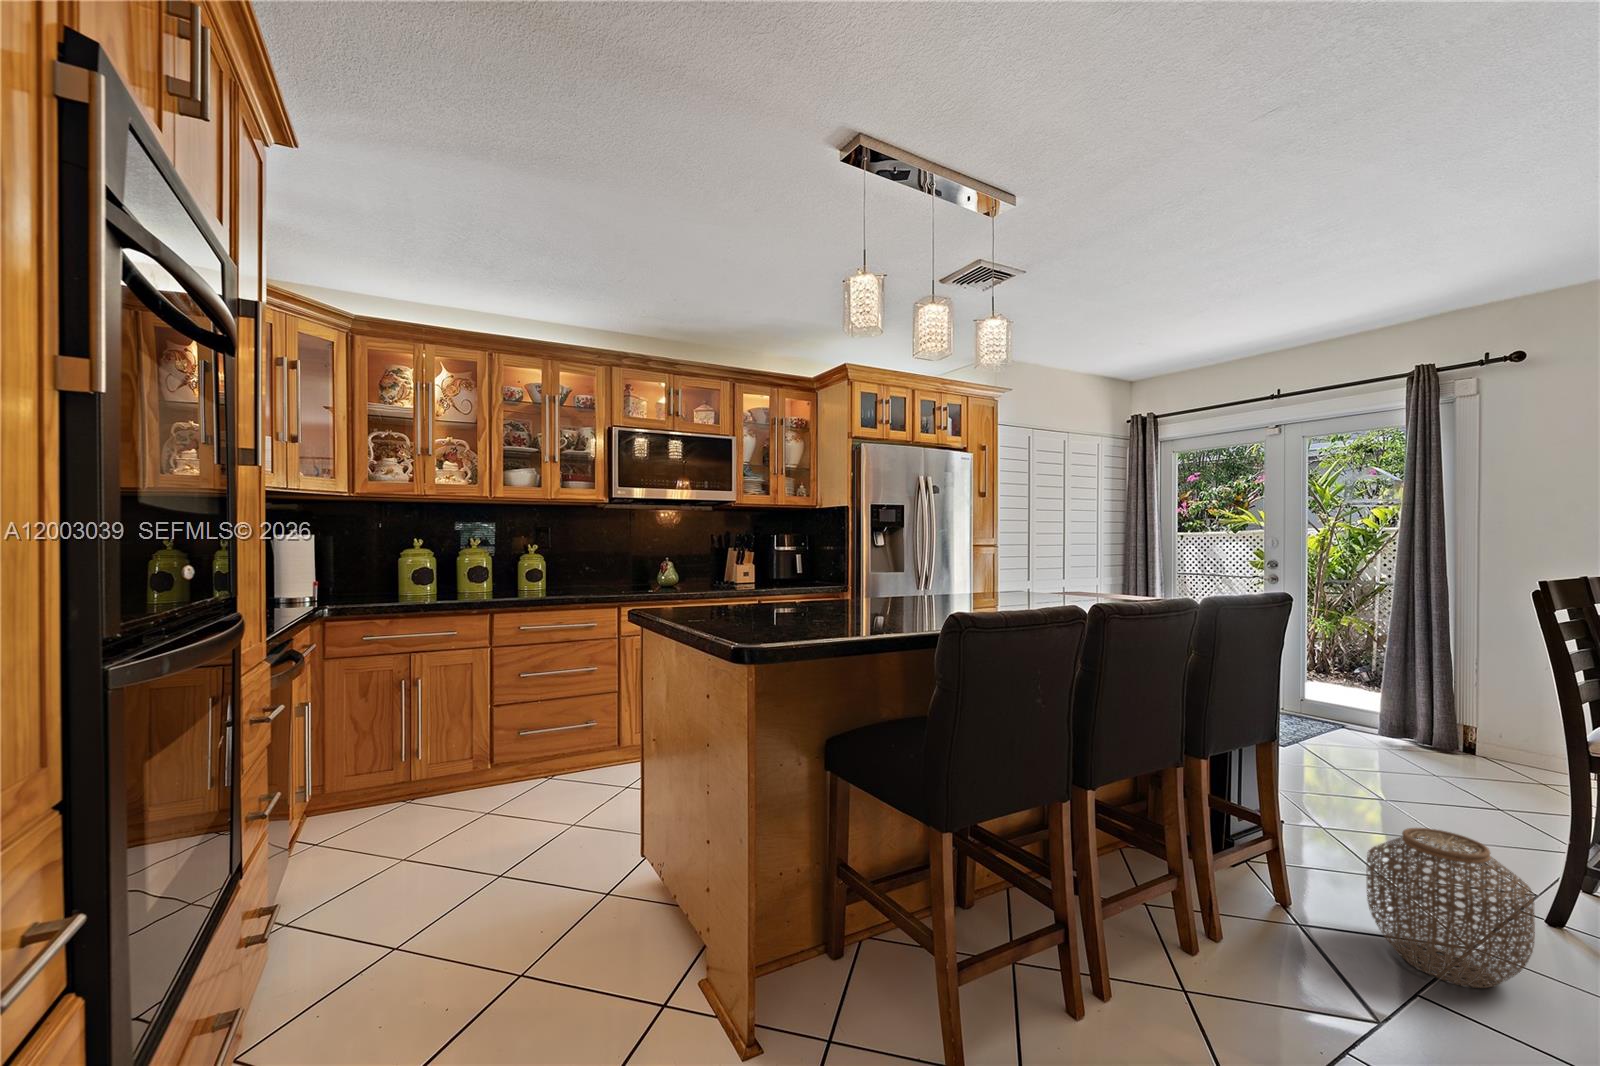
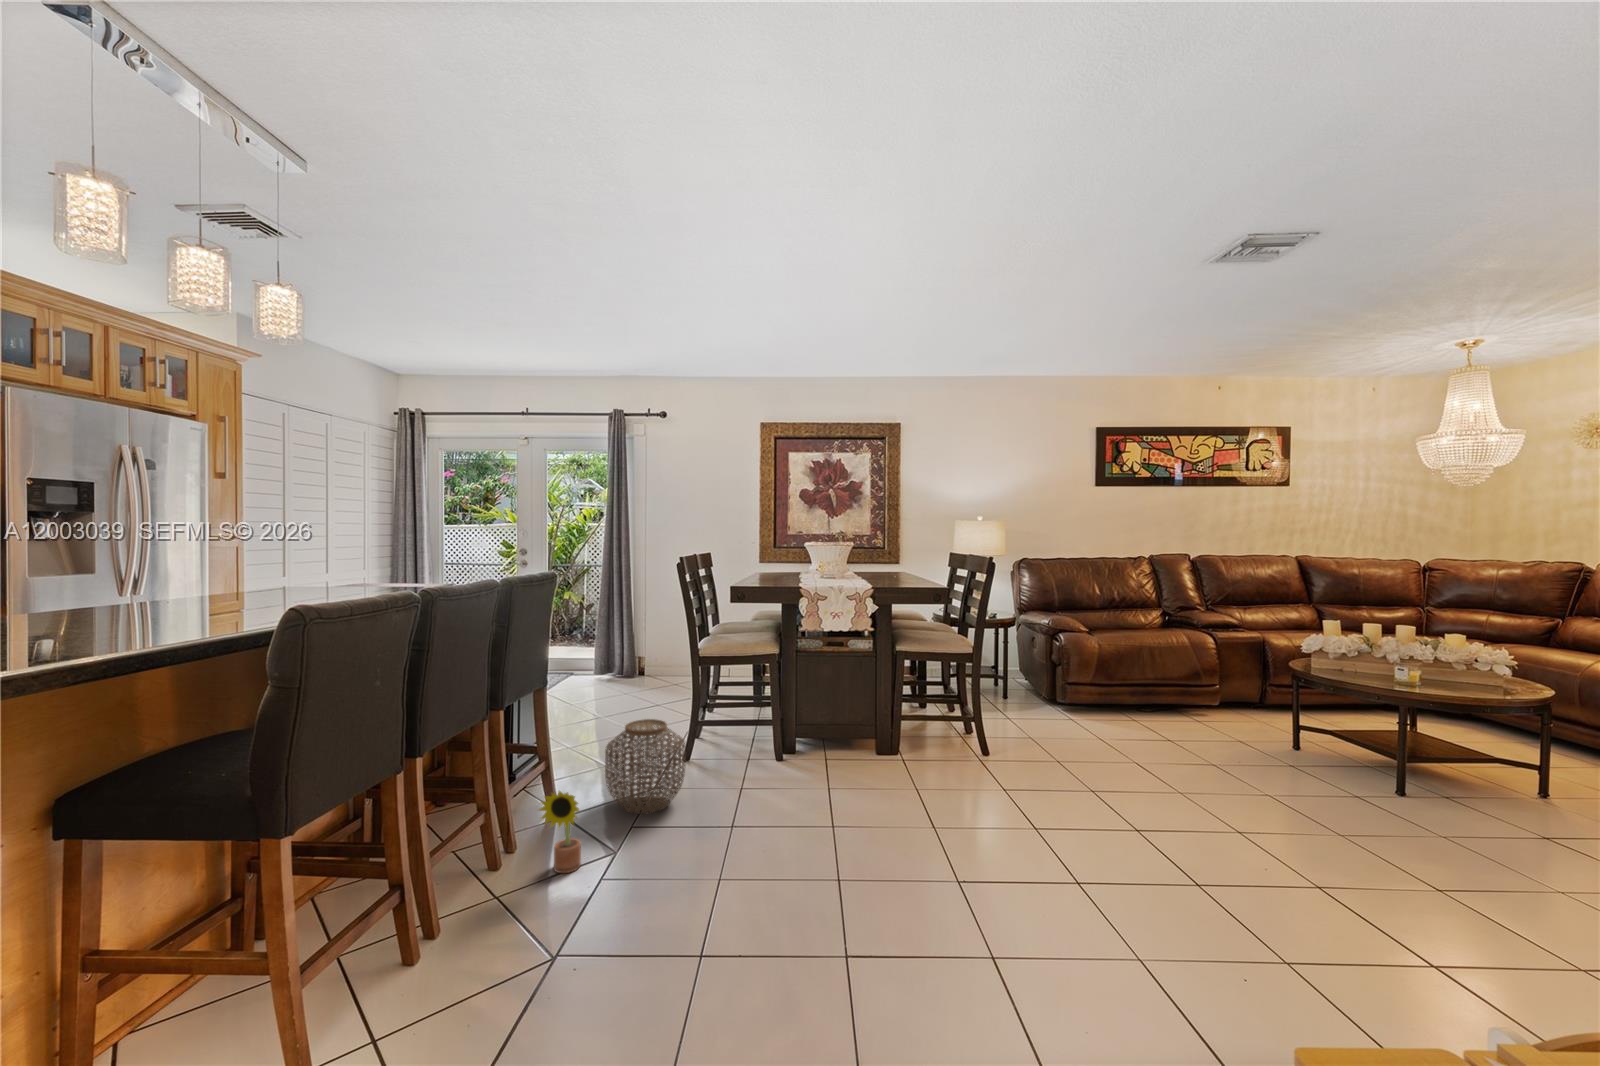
decorative plant: none [1240,887,1311,1010] -> present [539,791,581,873]

